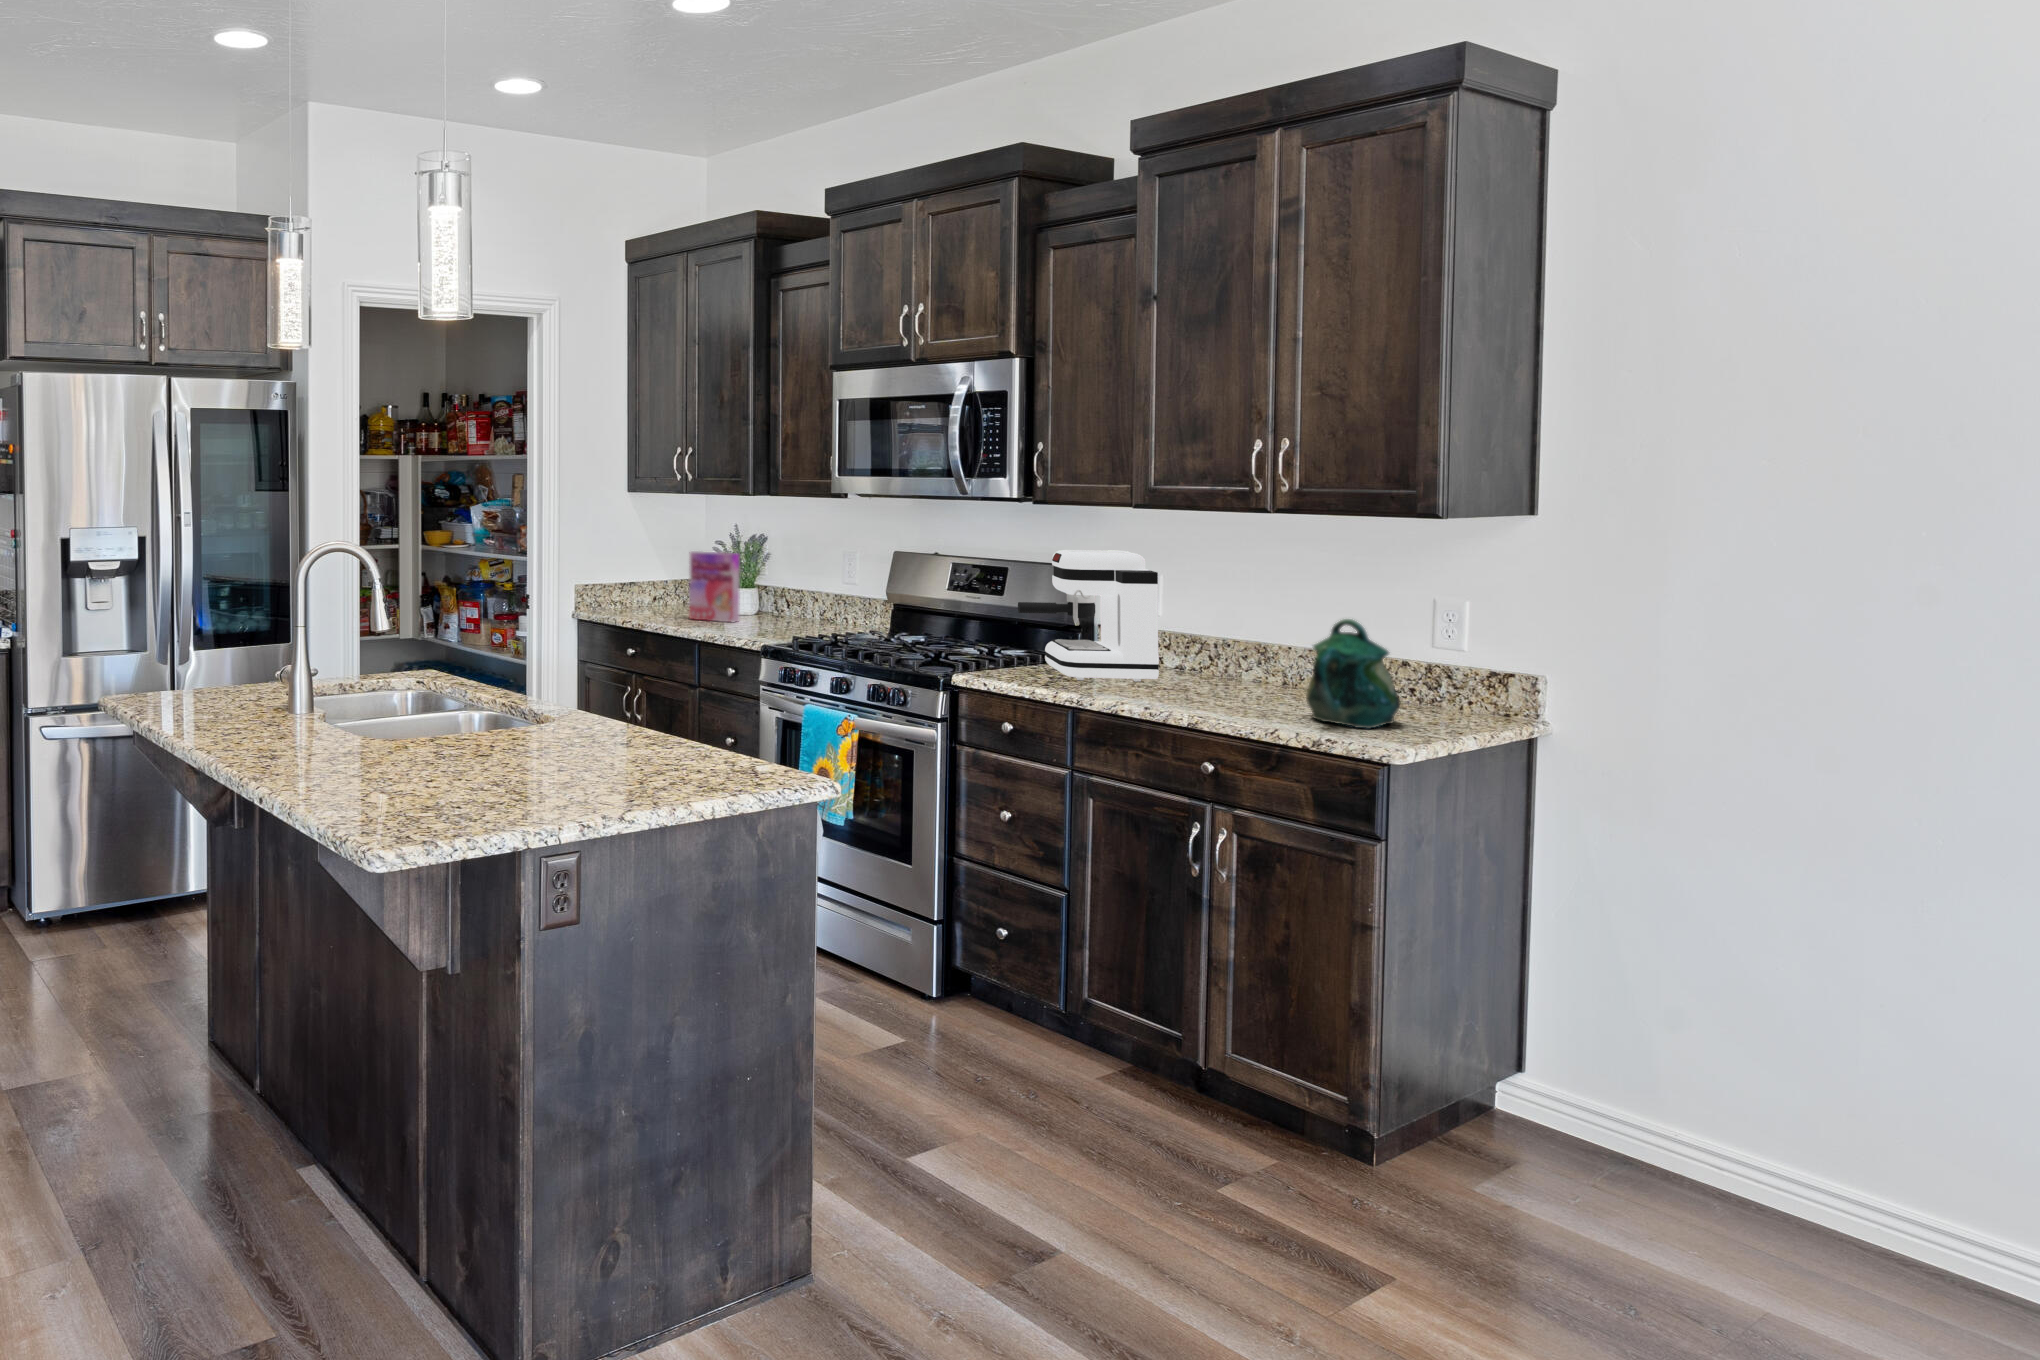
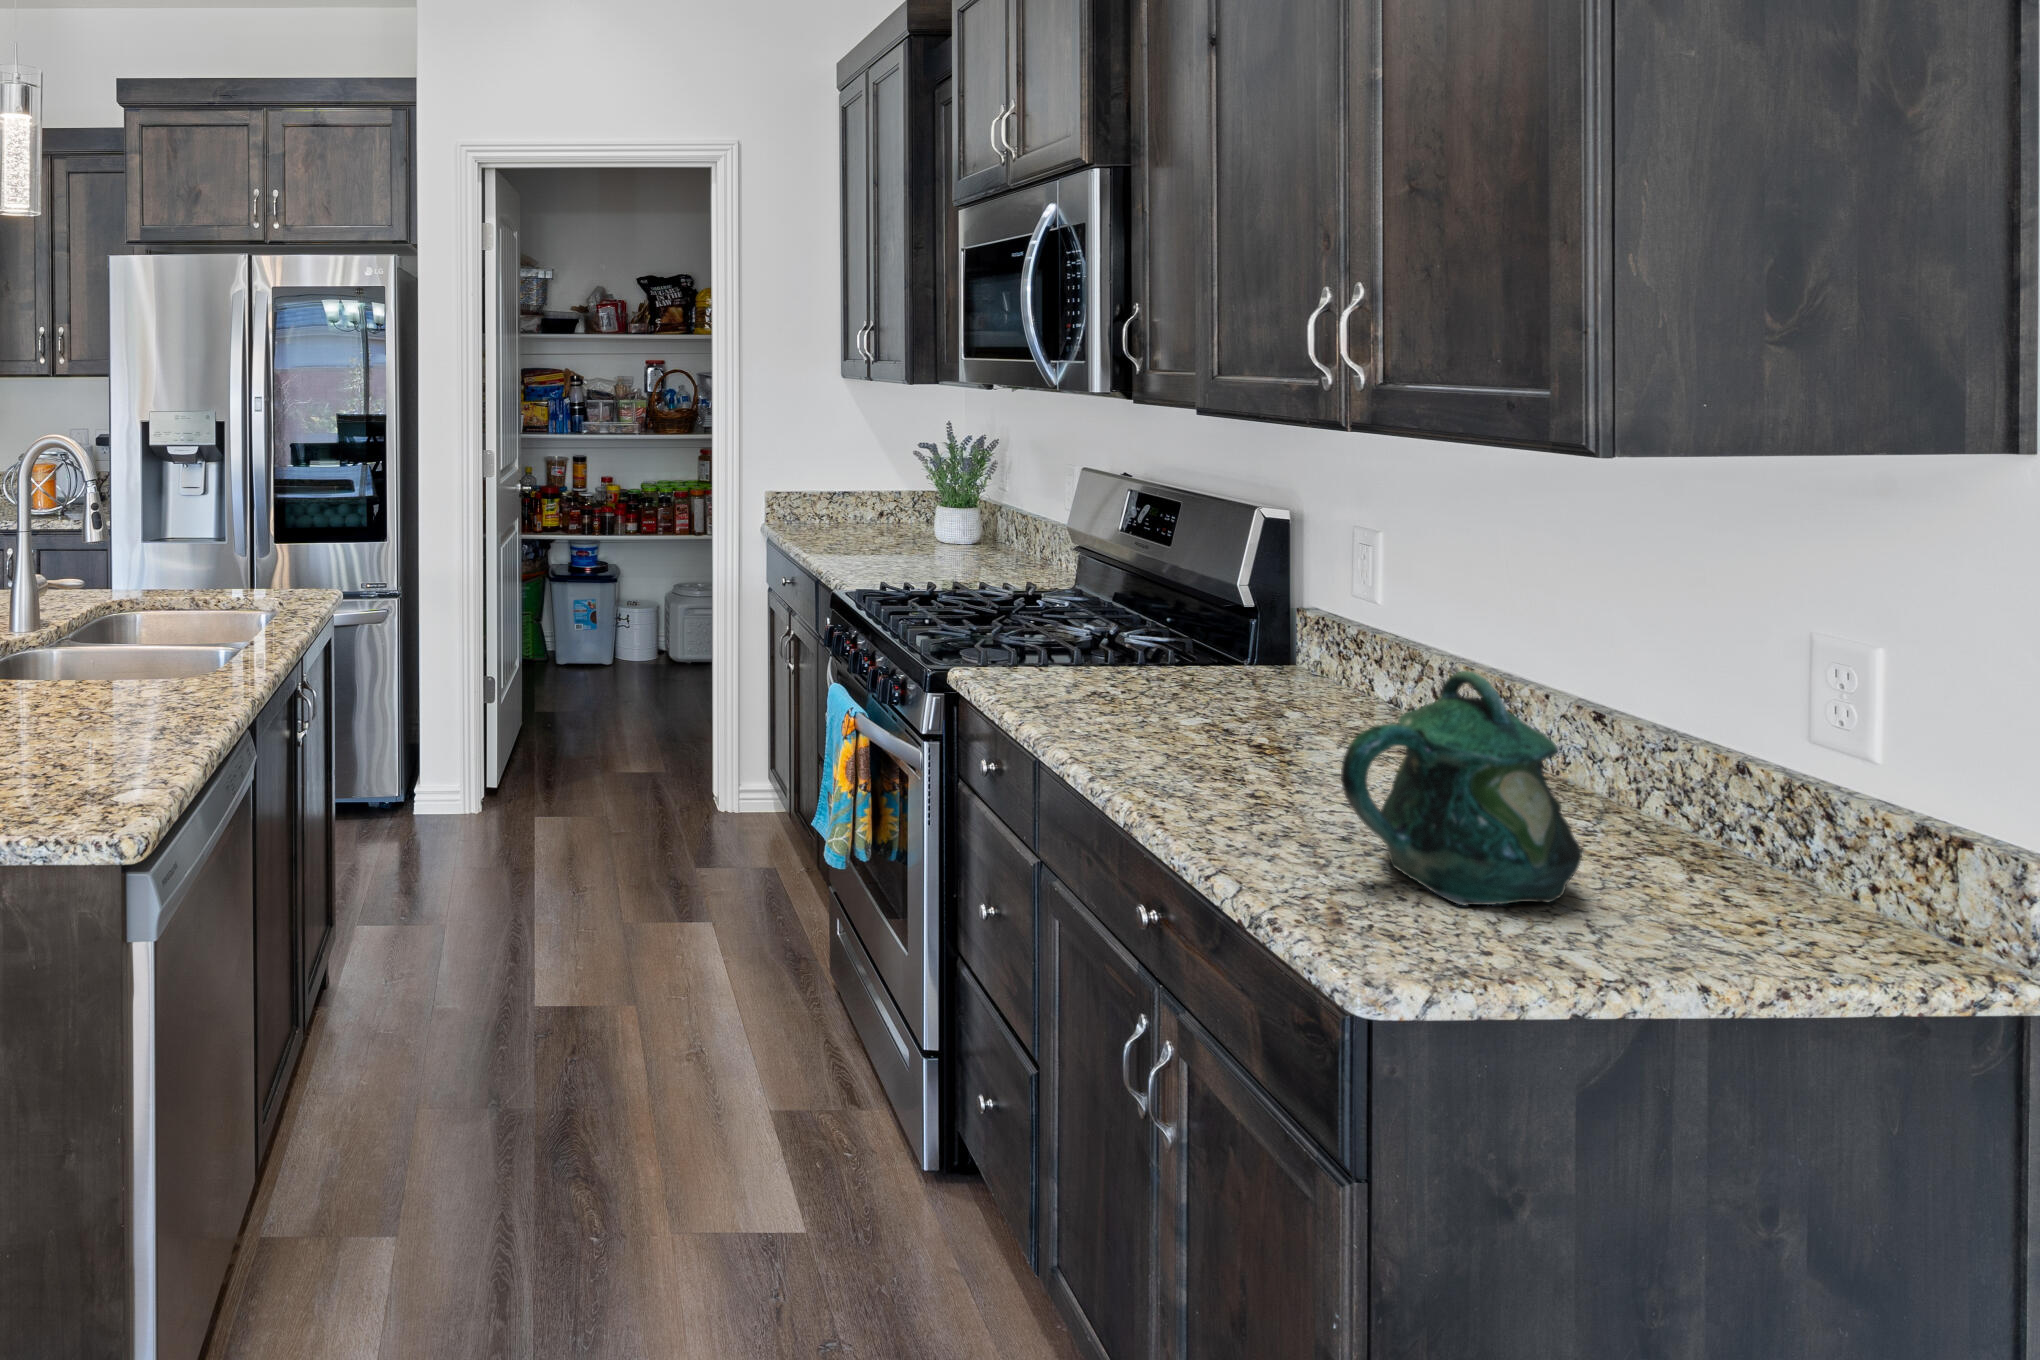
coffee maker: present [1018,550,1159,682] -> none [1090,491,1303,720]
cereal box: present [689,551,739,622] -> none [877,460,933,554]

